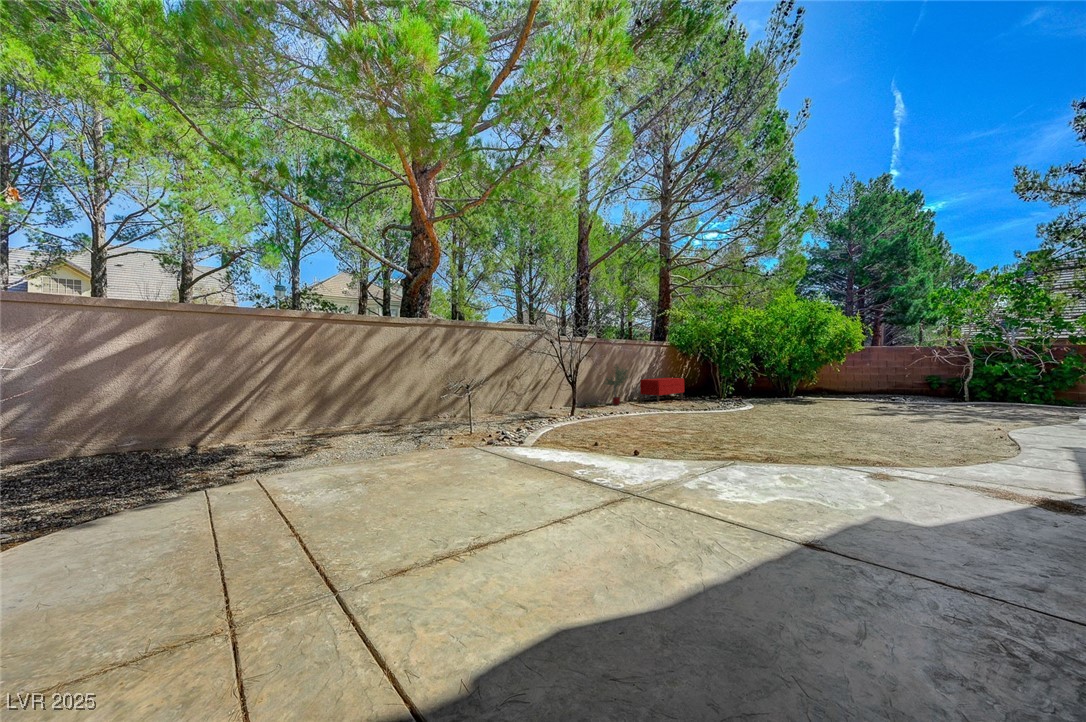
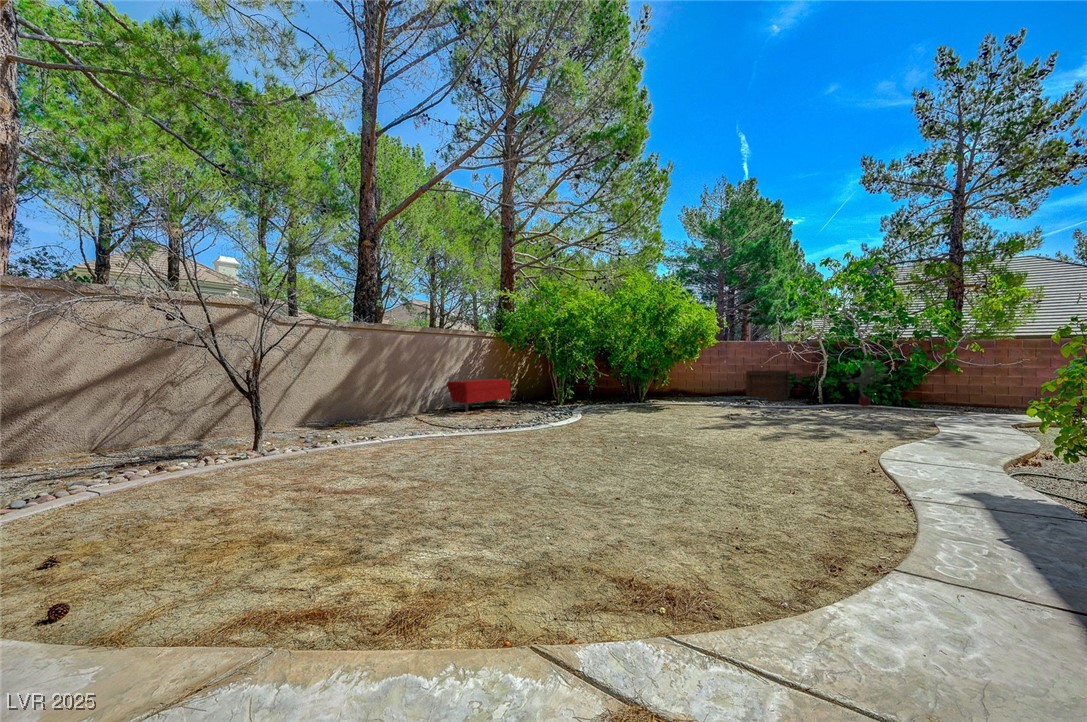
potted tree: present [603,367,628,405] -> present [844,361,888,406]
wooden crate: none [888,371,934,399] -> present [746,370,790,401]

